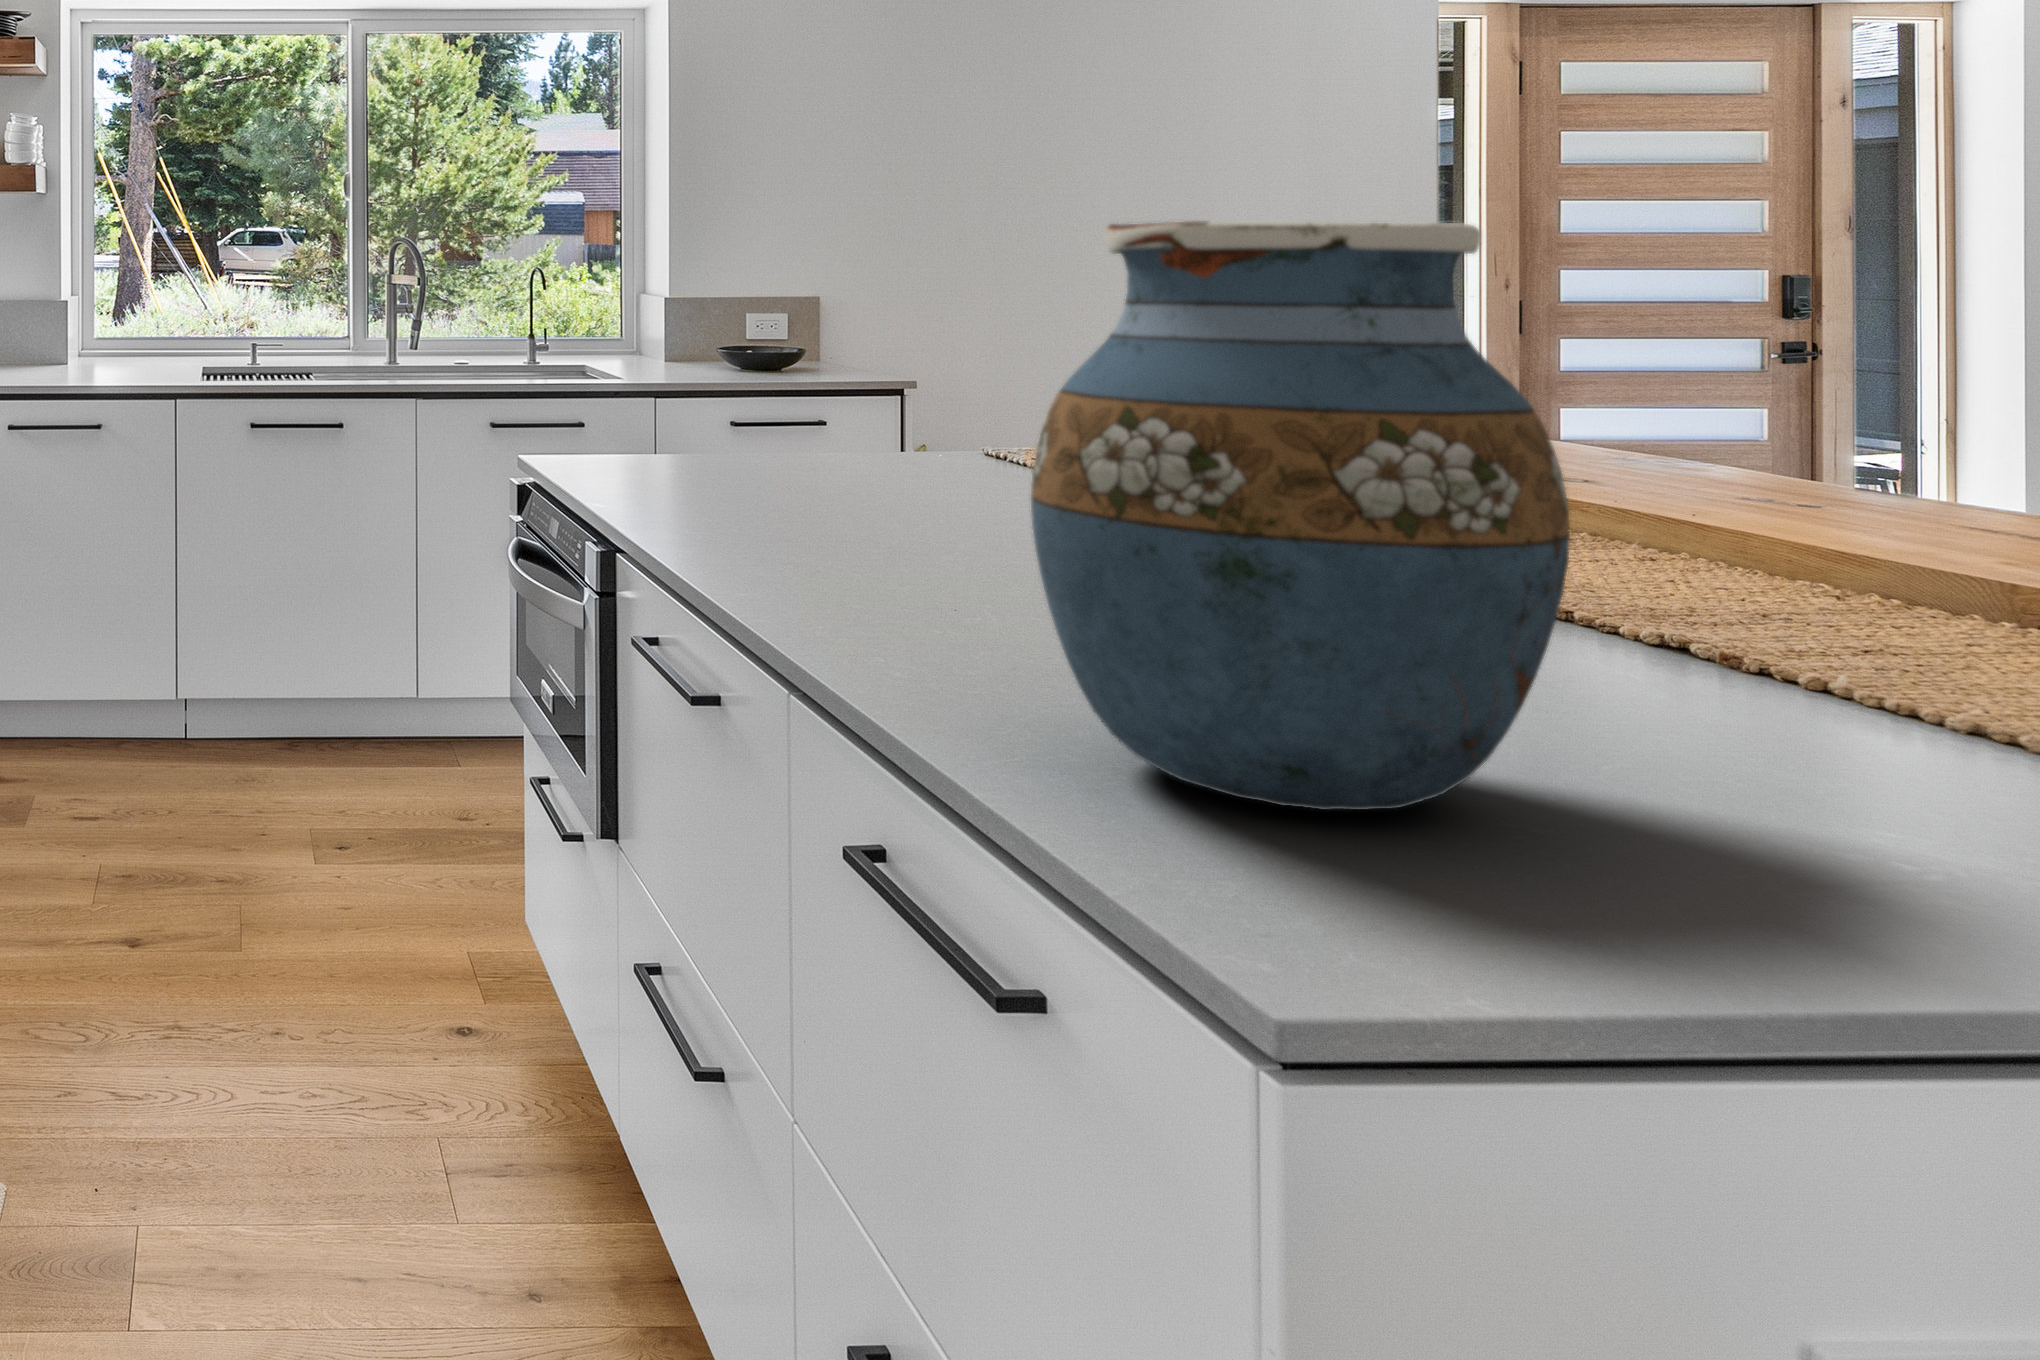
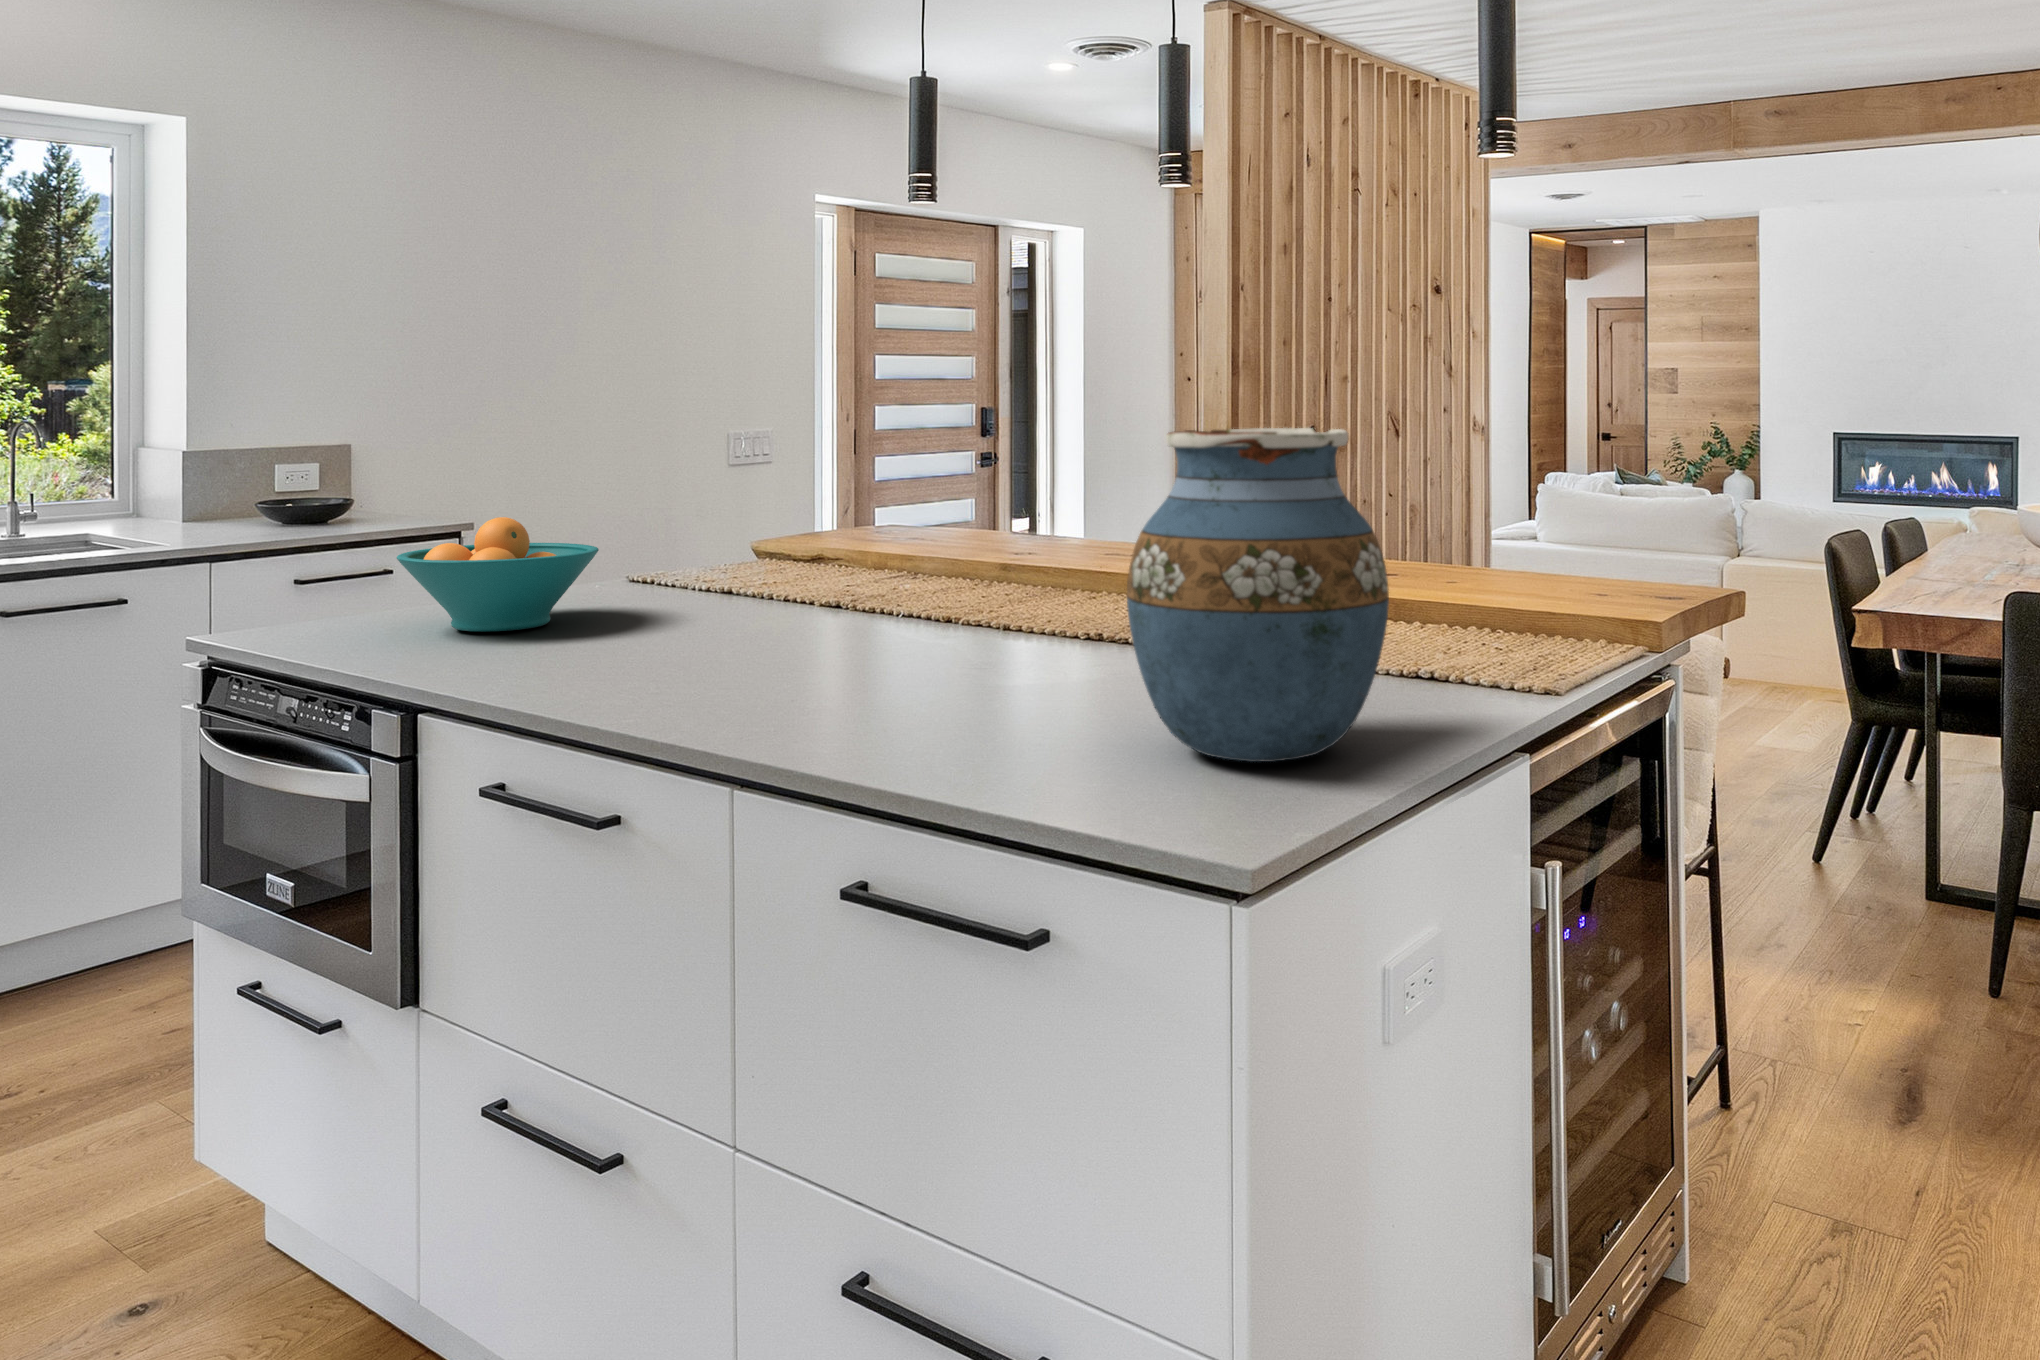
fruit bowl: none [724,365,942,488] -> present [397,517,599,631]

